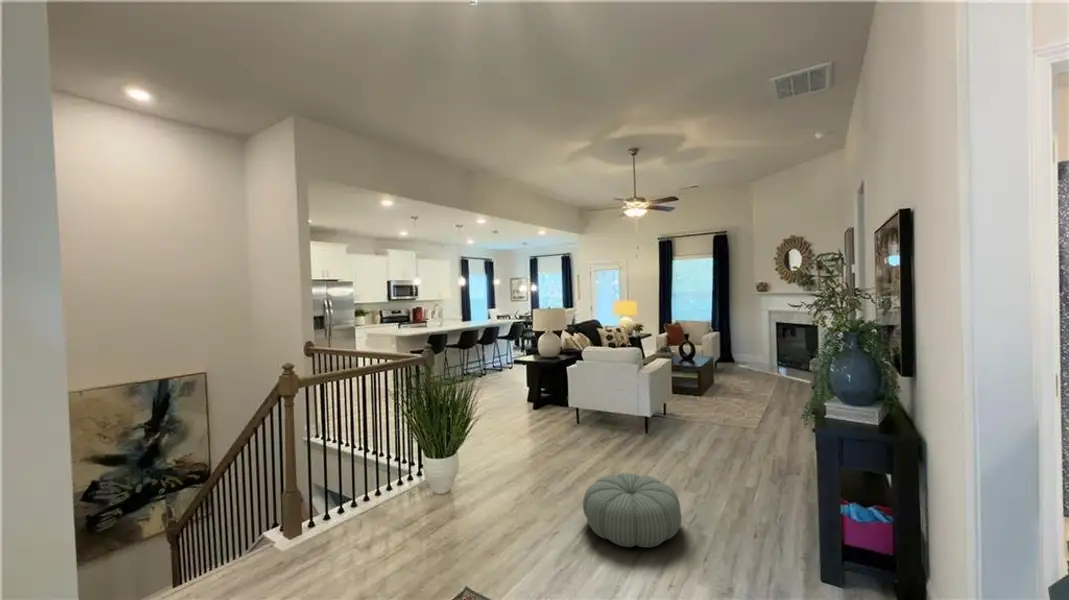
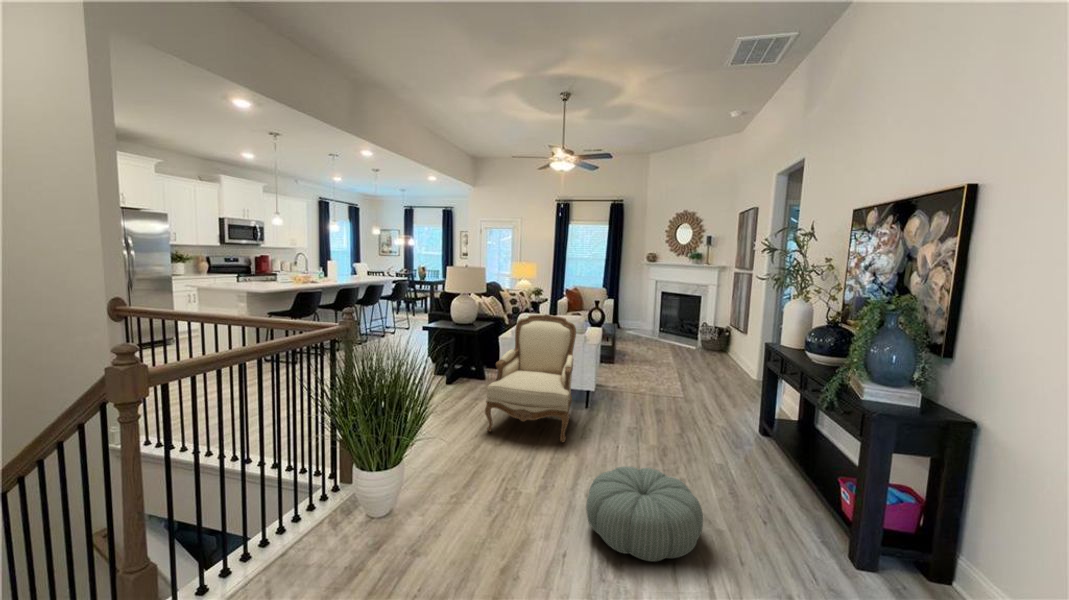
armchair: none [544,346,628,458] -> present [485,314,576,442]

